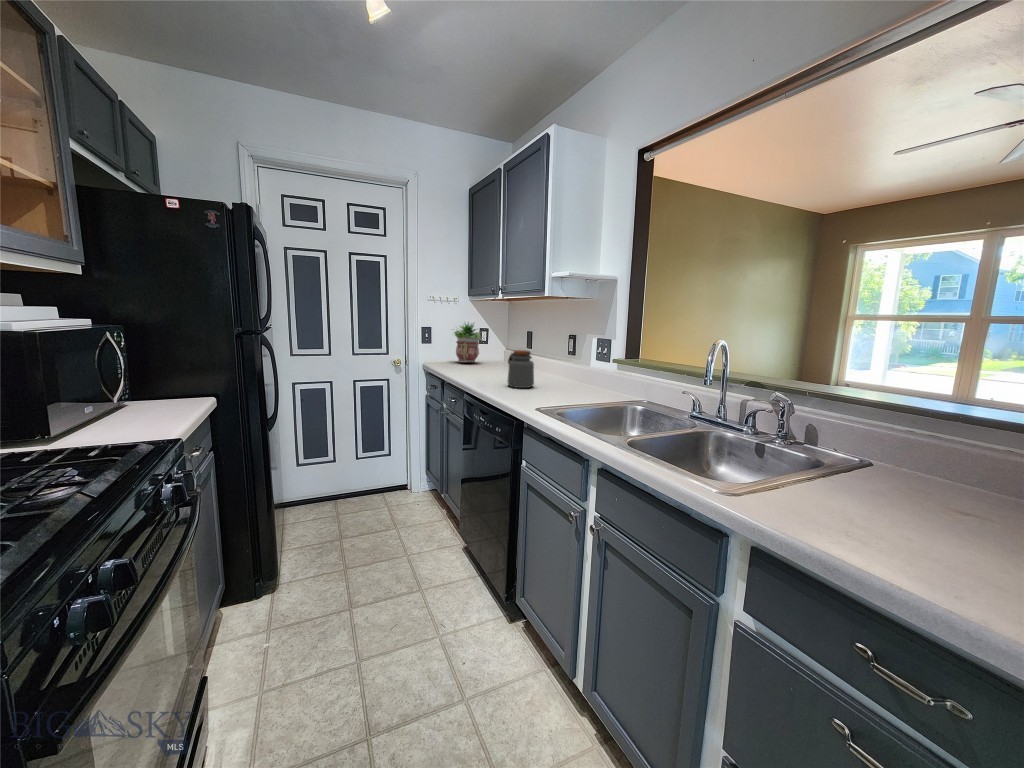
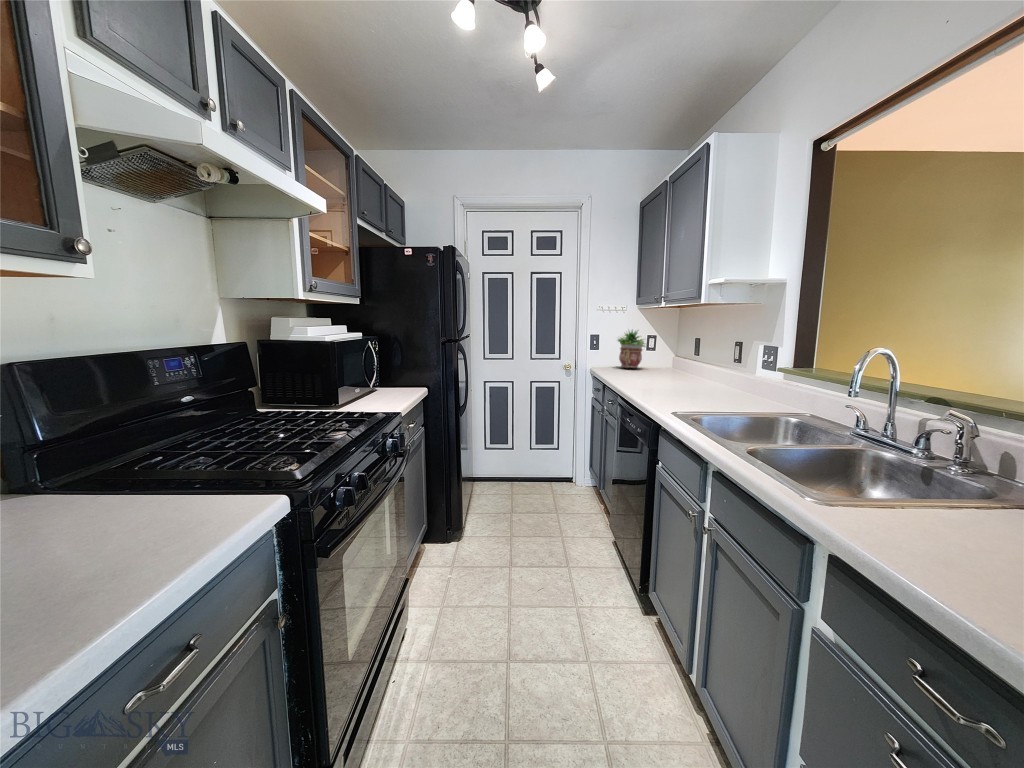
jar: present [508,350,534,388] -> none [657,357,685,393]

